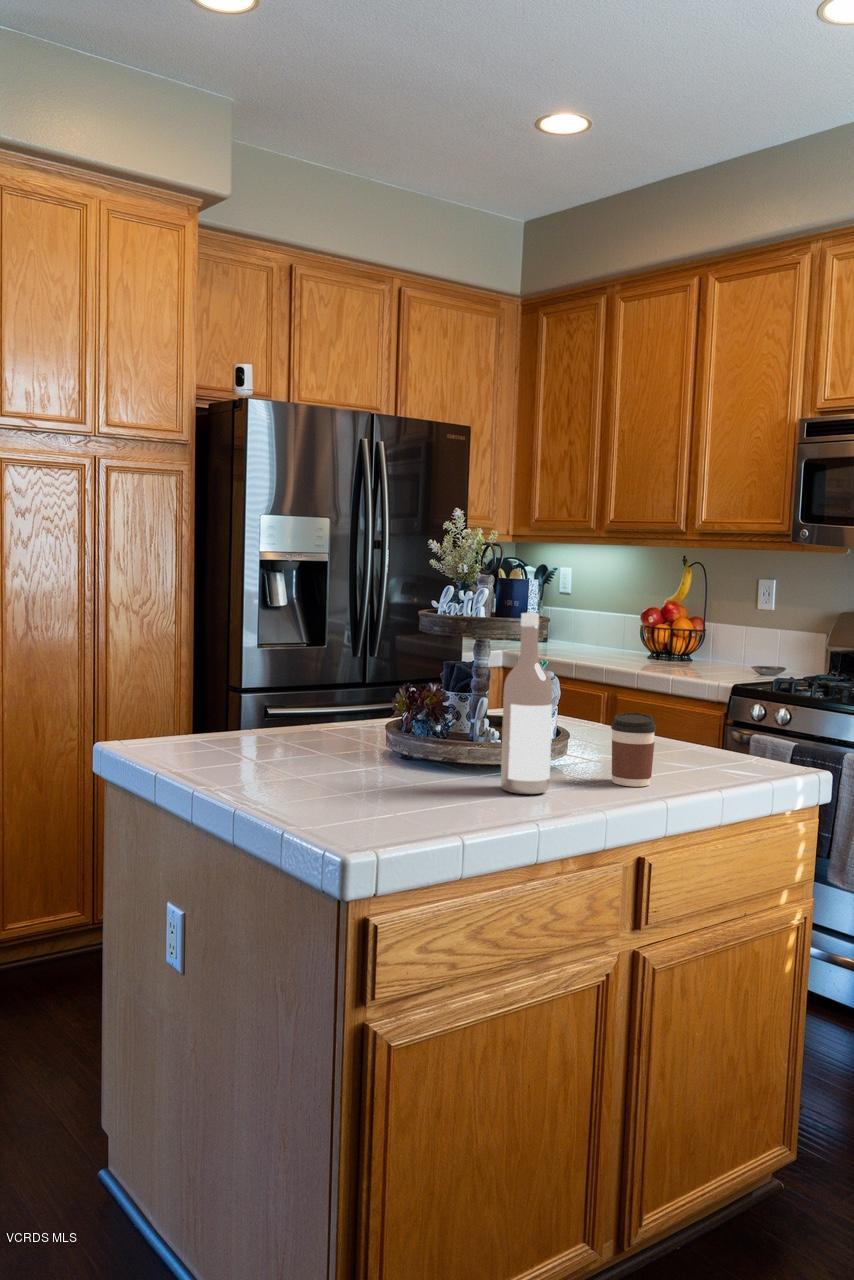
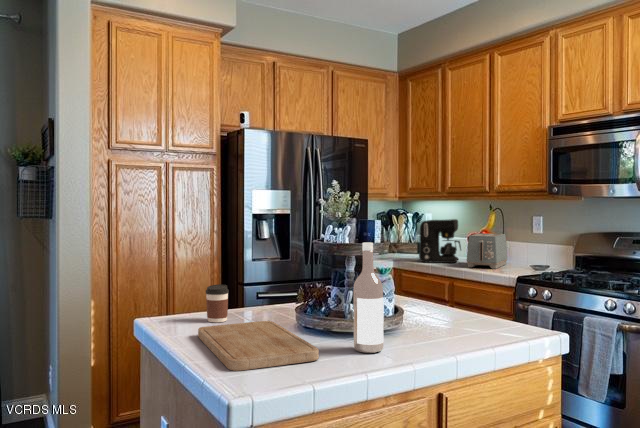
coffee maker: none [552,580,628,660] -> present [419,219,461,263]
toaster: none [640,607,711,671] -> present [467,233,507,269]
coffee cup: present [611,713,656,787] -> present [206,284,229,322]
cutting board: none [228,745,452,817] -> present [198,321,319,371]

